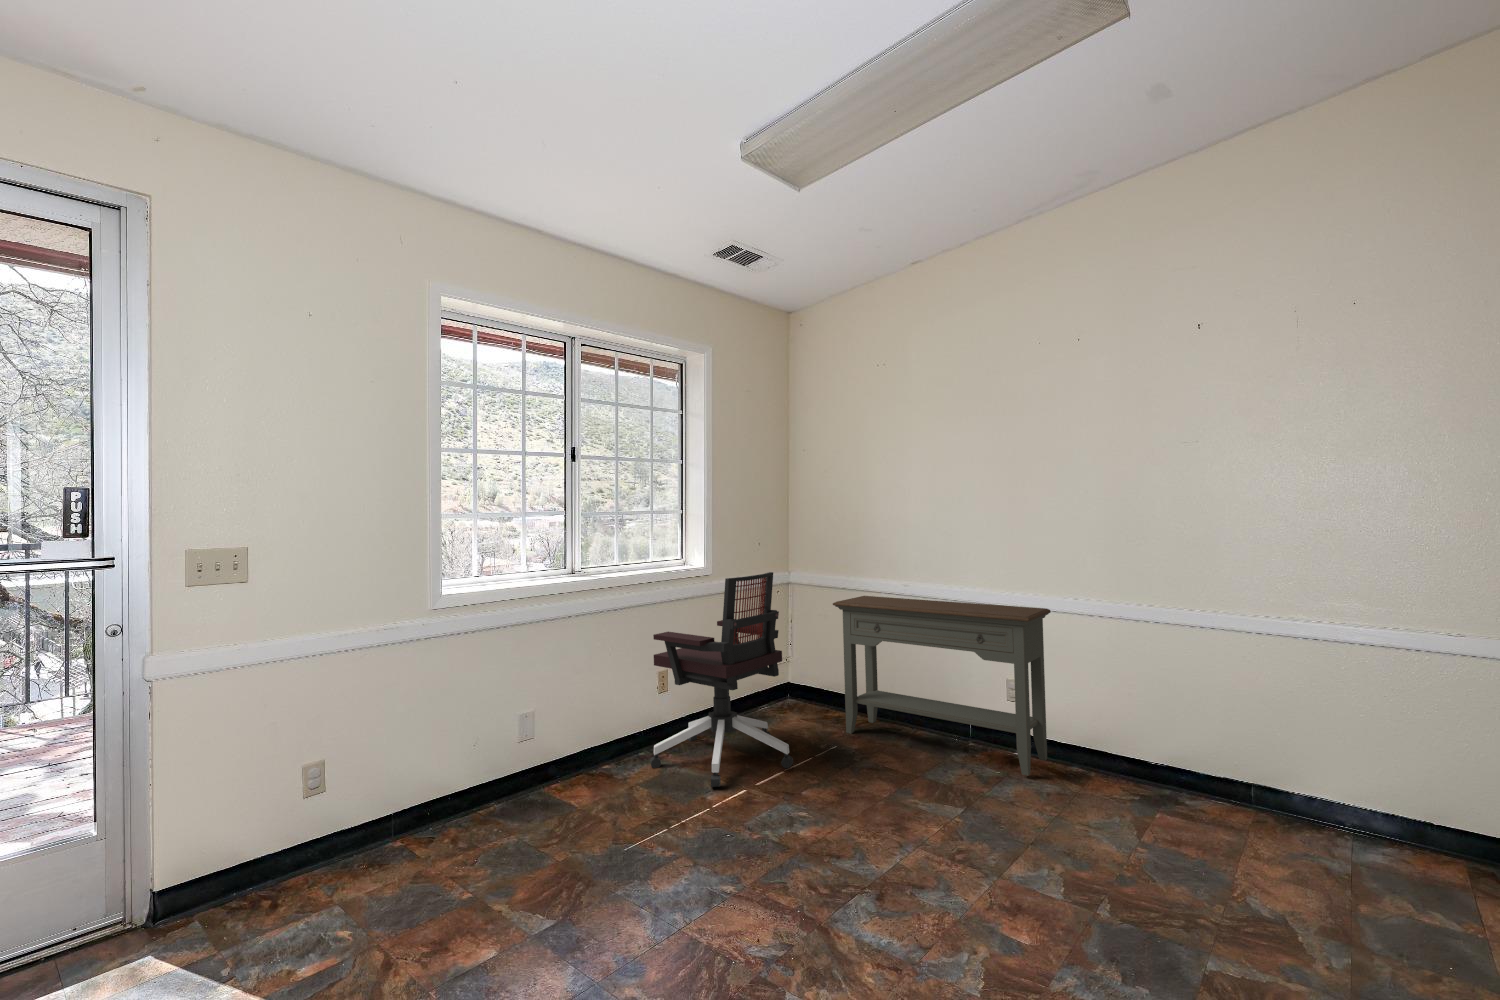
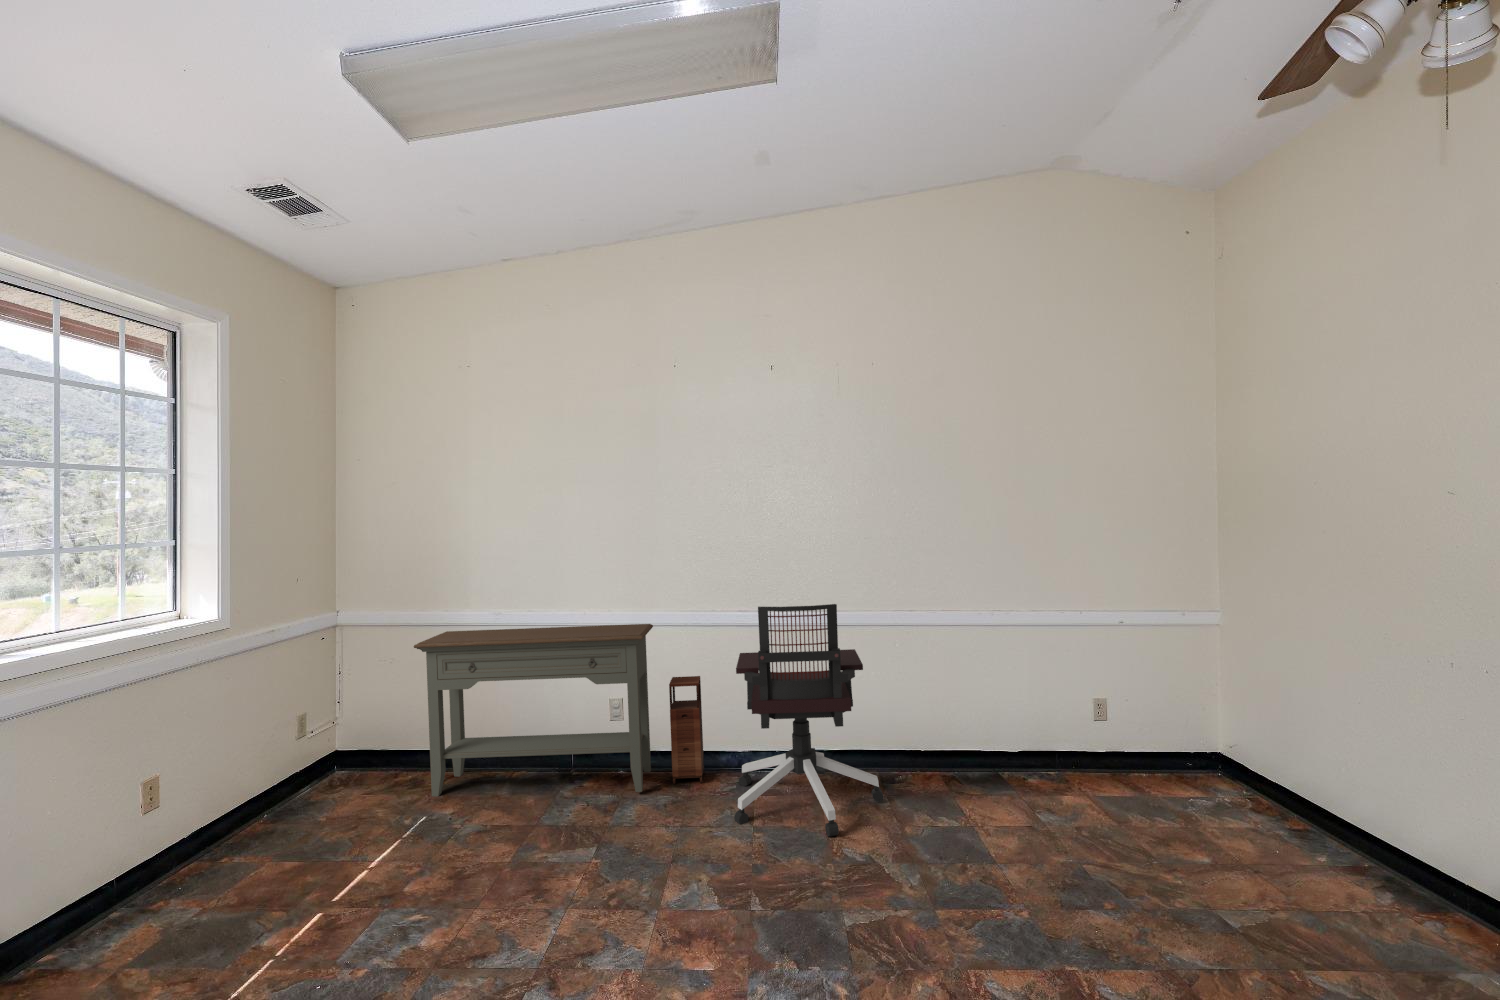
office chair: present [650,572,793,787] -> present [734,604,884,837]
storage cabinet: none [1063,667,1107,785] -> present [669,676,704,784]

